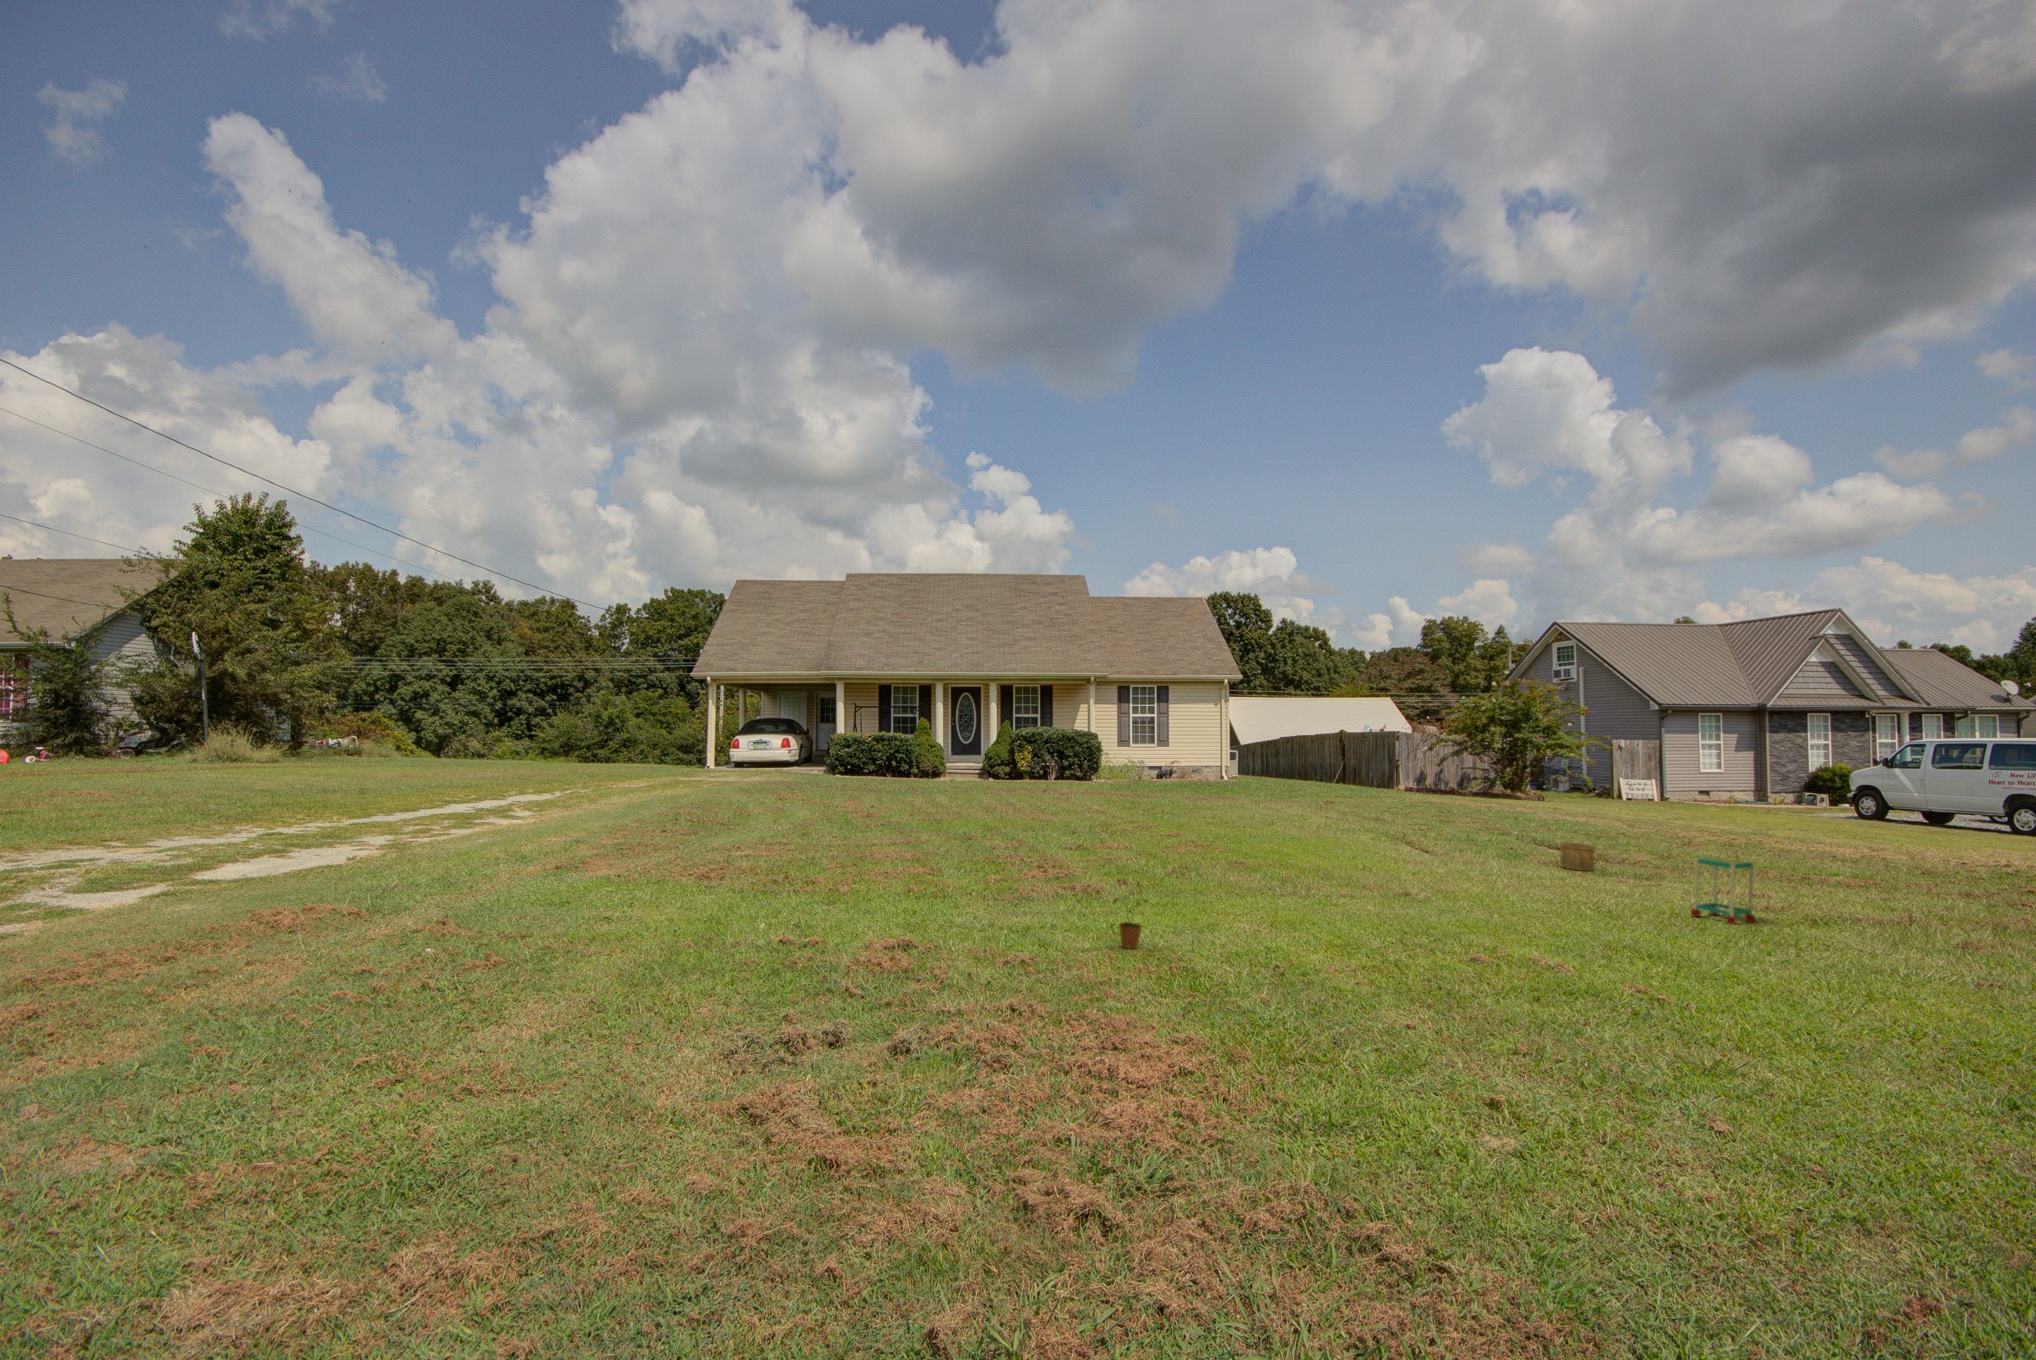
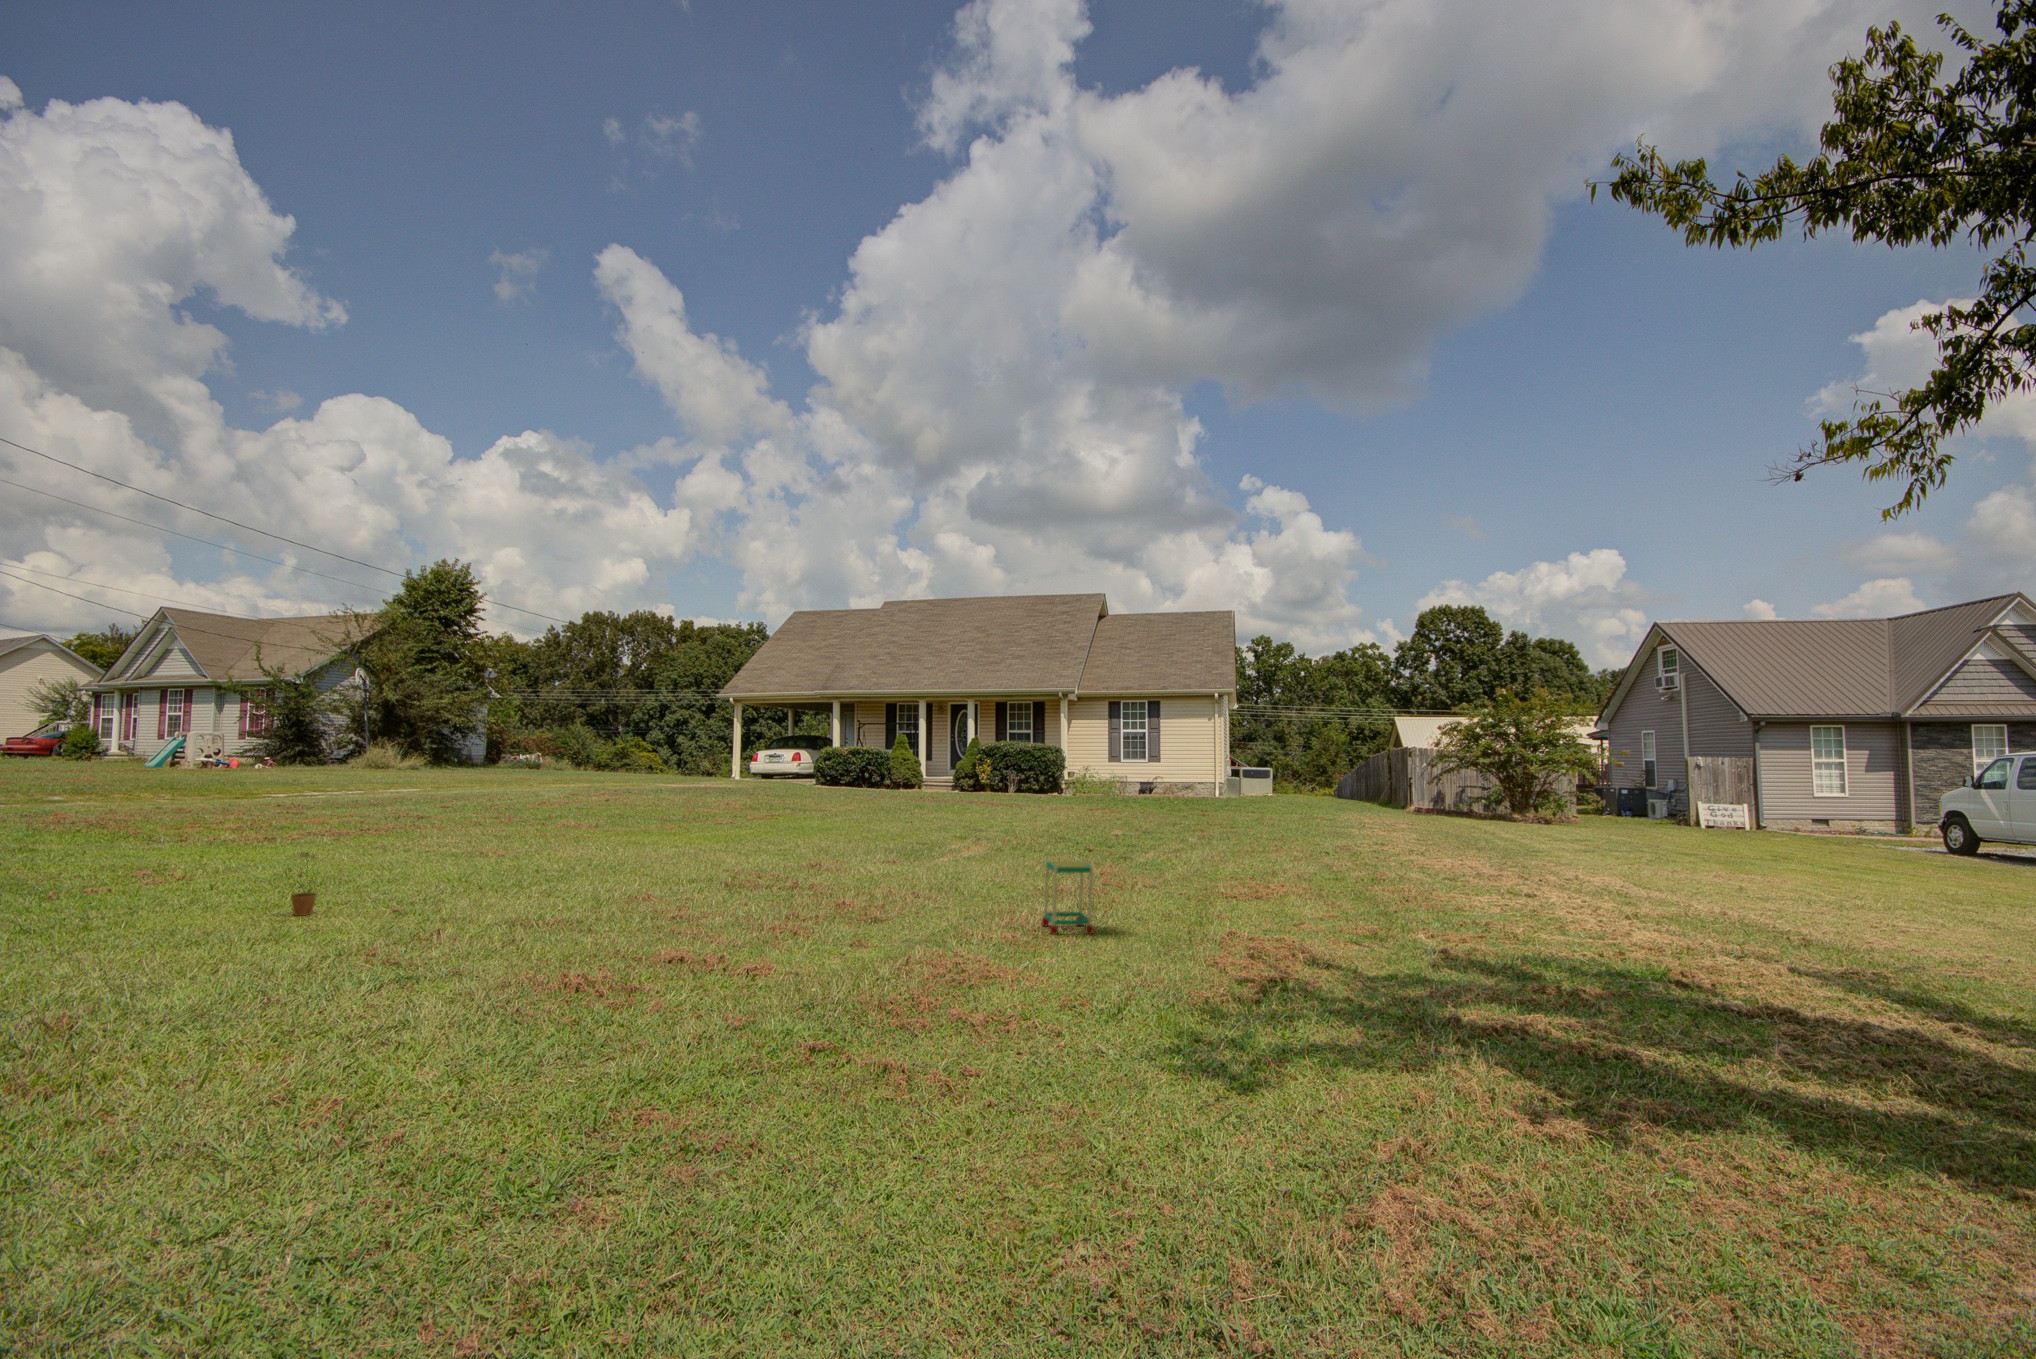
wooden bucket: present [1560,843,1595,871] -> none [1136,852,1171,883]

